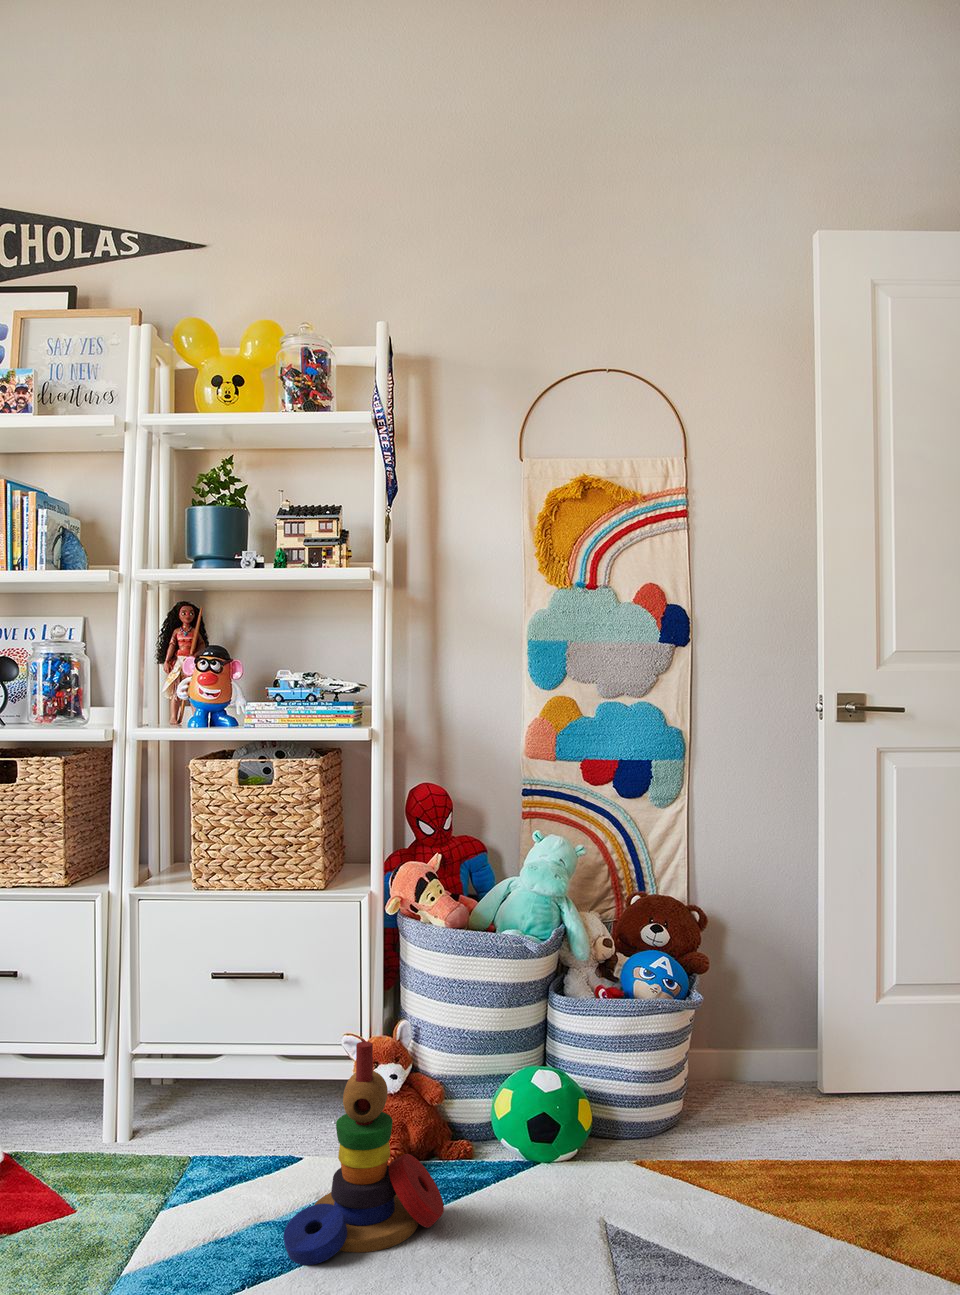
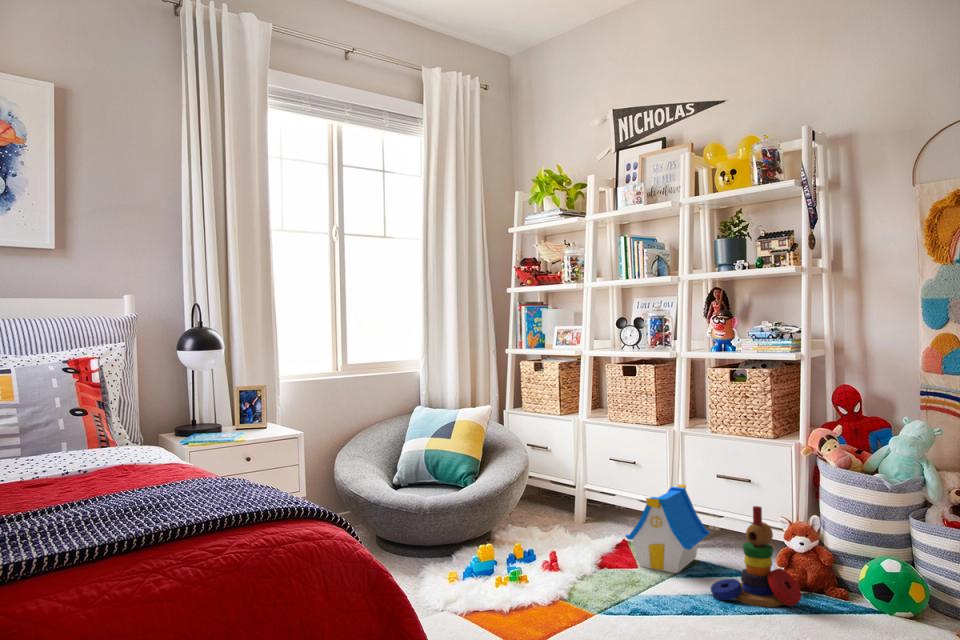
toy house: none [48,1005,212,1228] -> present [625,485,710,573]

